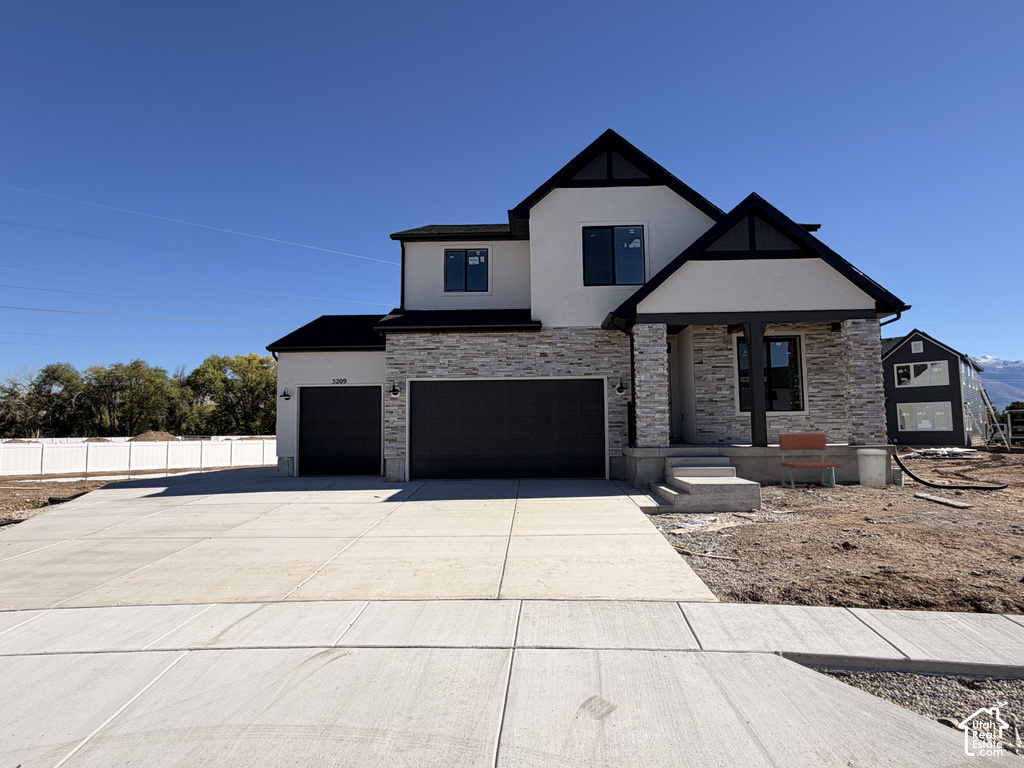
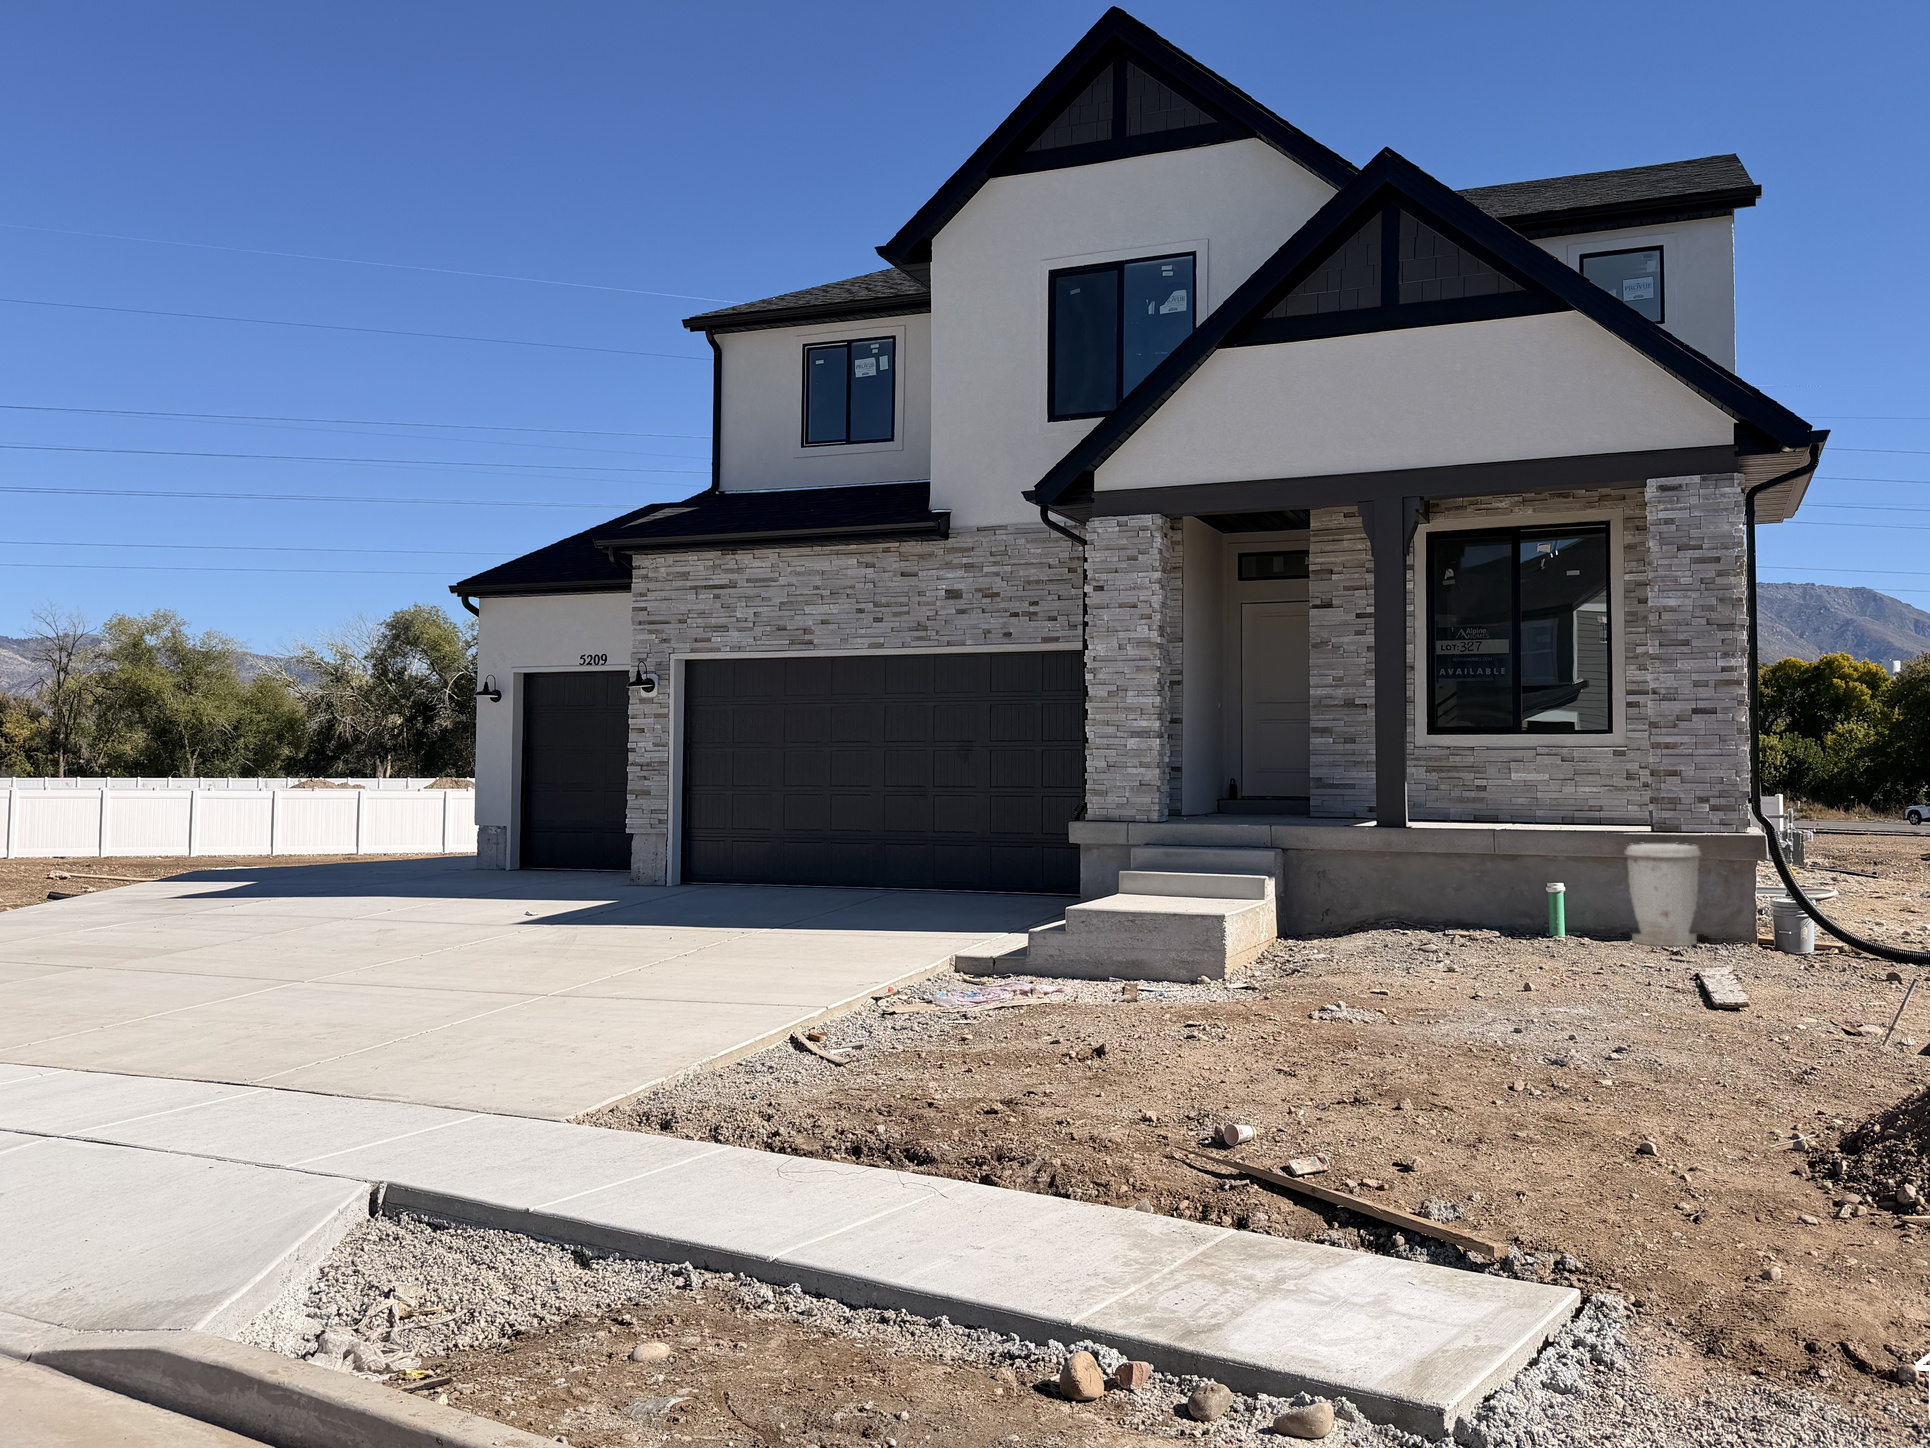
bench: present [779,433,841,489] -> none [1403,795,1536,943]

